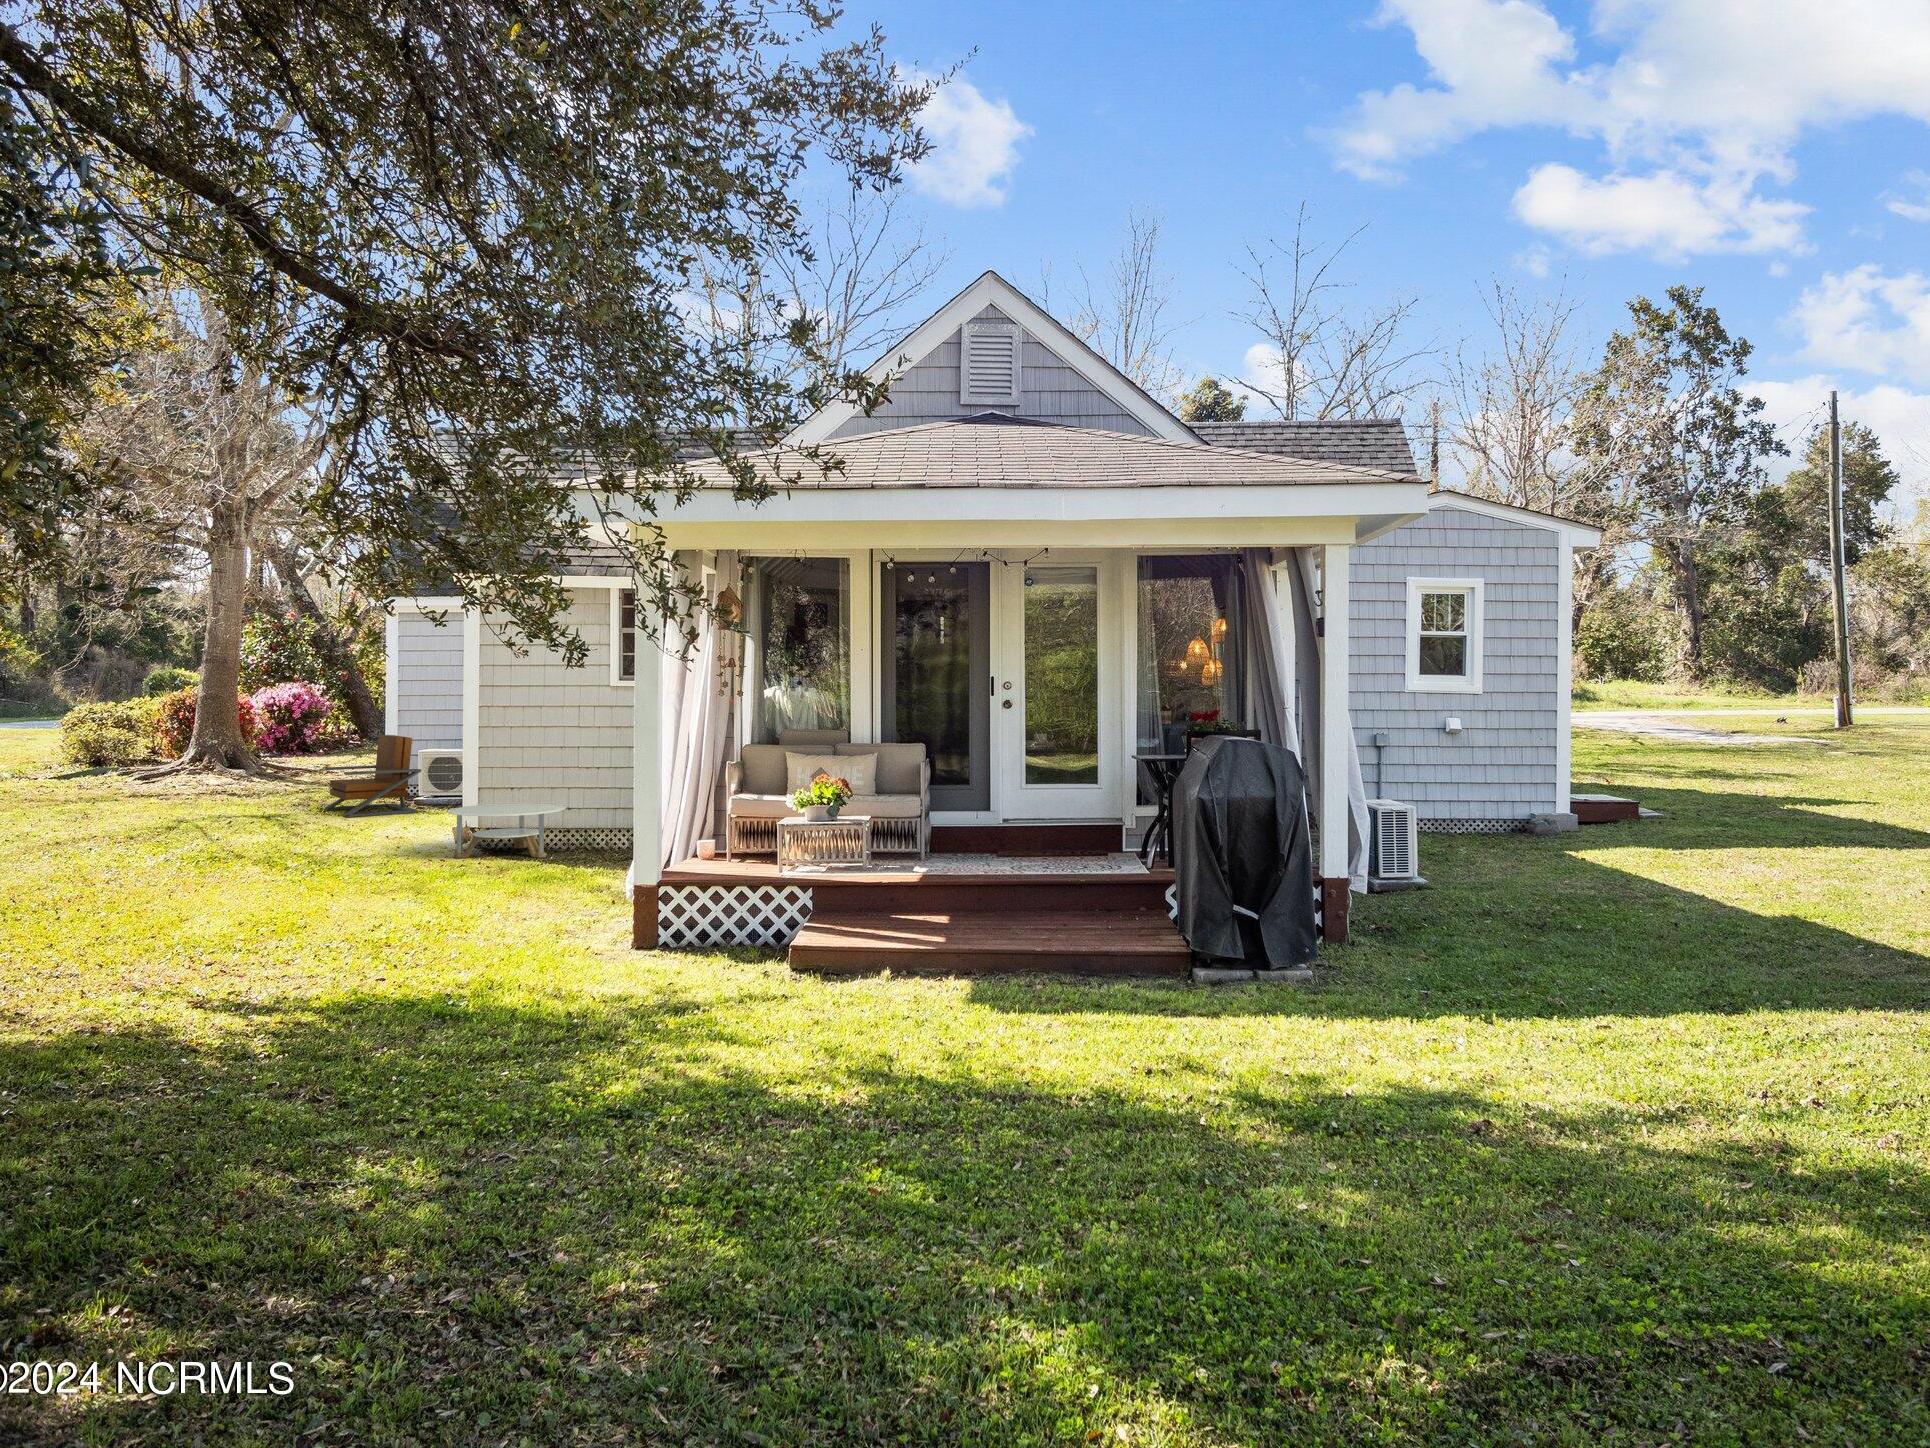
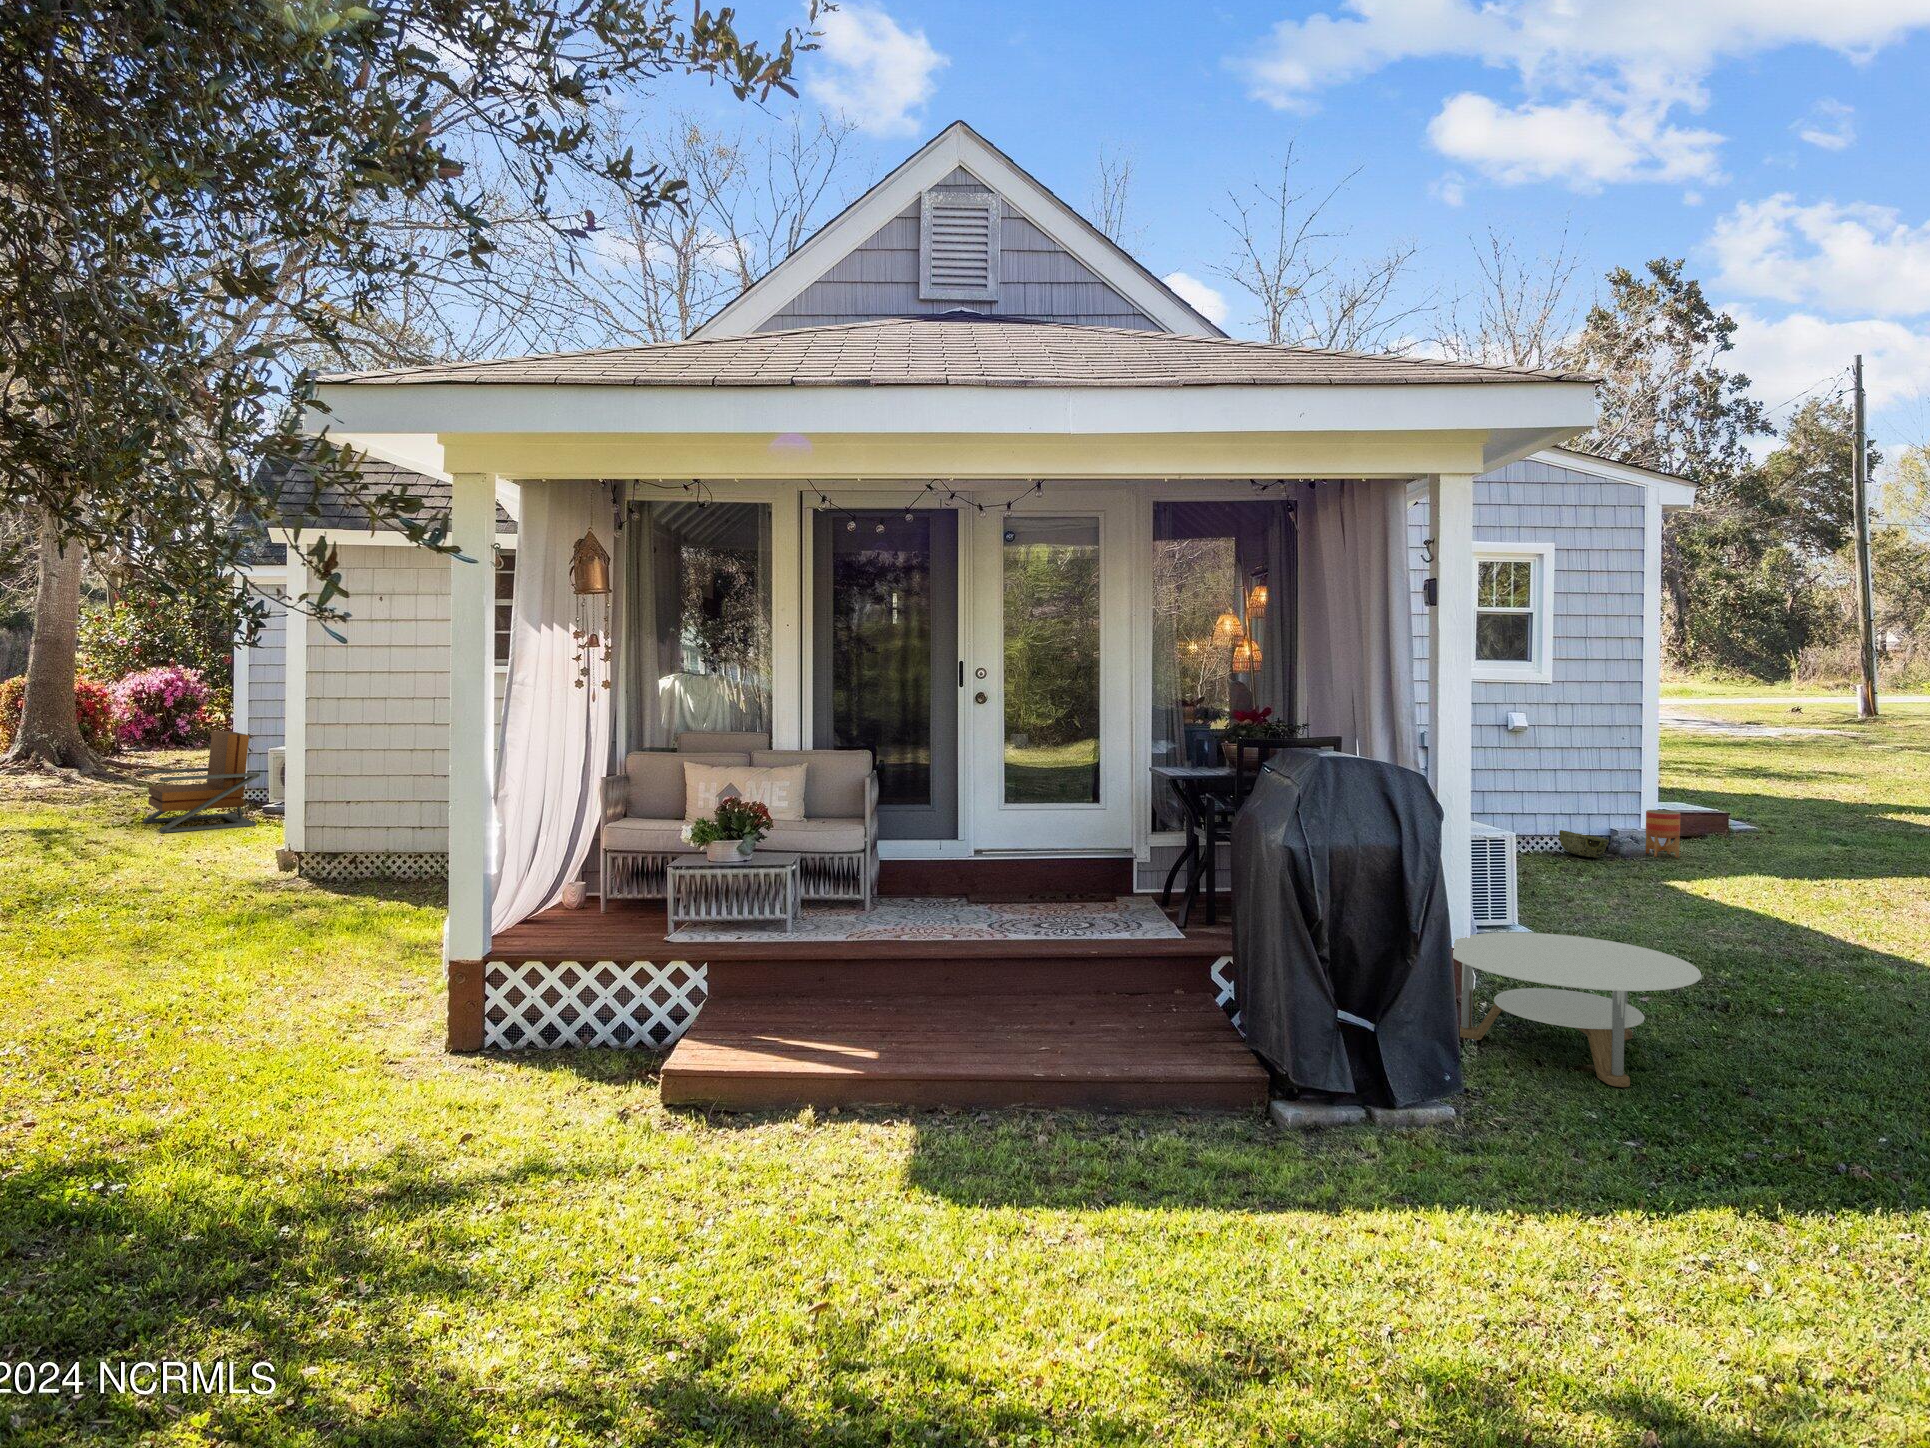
planter: none [1567,797,1595,836] -> present [1646,810,1680,858]
round table: present [448,803,566,858] -> present [1453,932,1701,1087]
woven basket: none [1495,814,1533,836] -> present [1559,830,1609,858]

